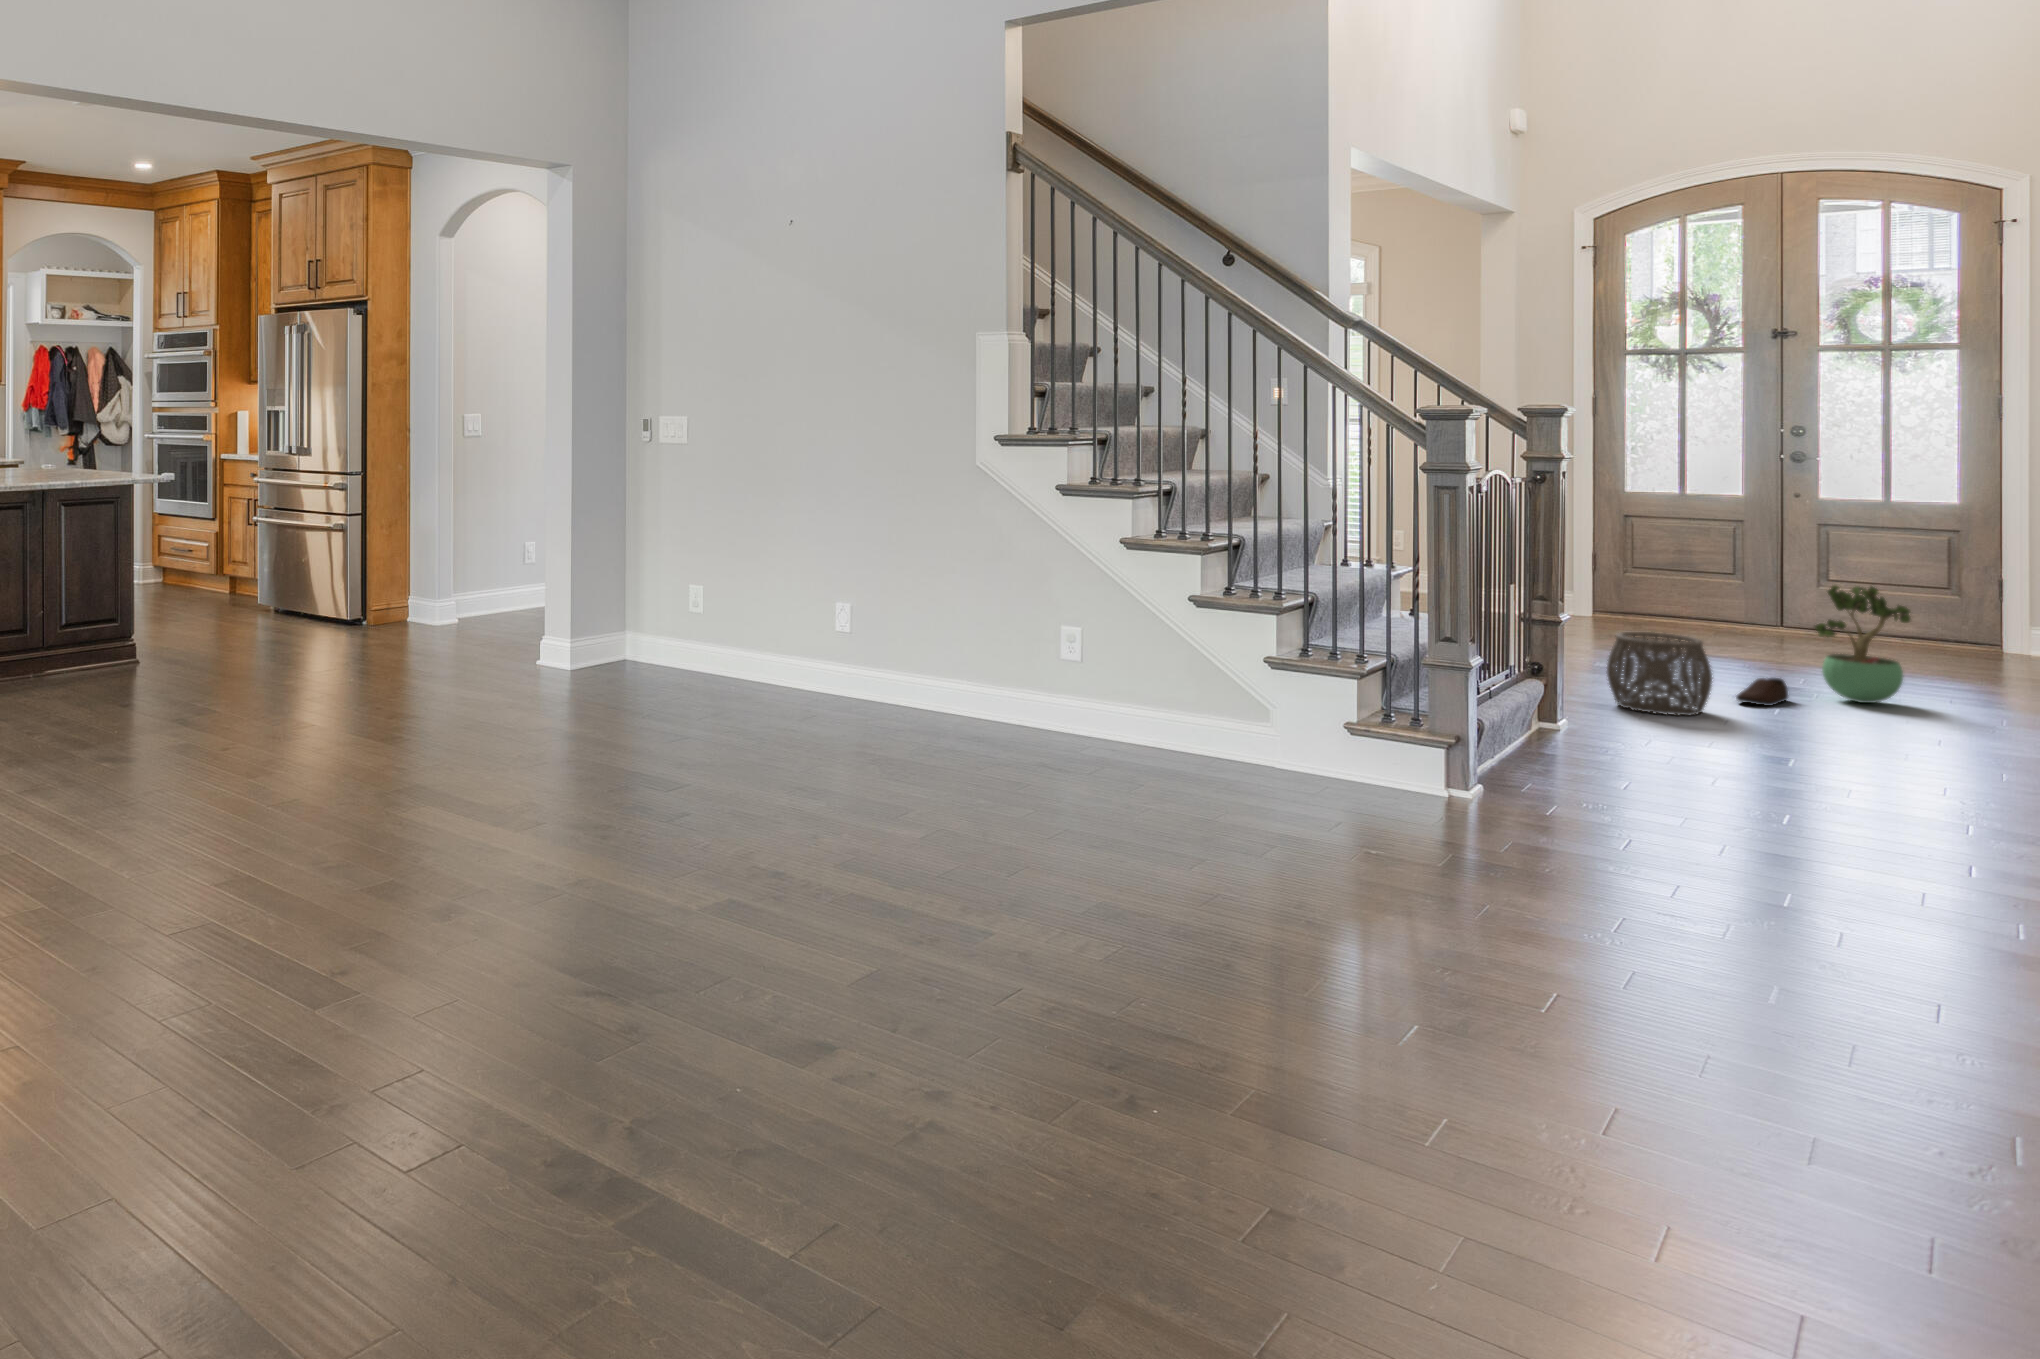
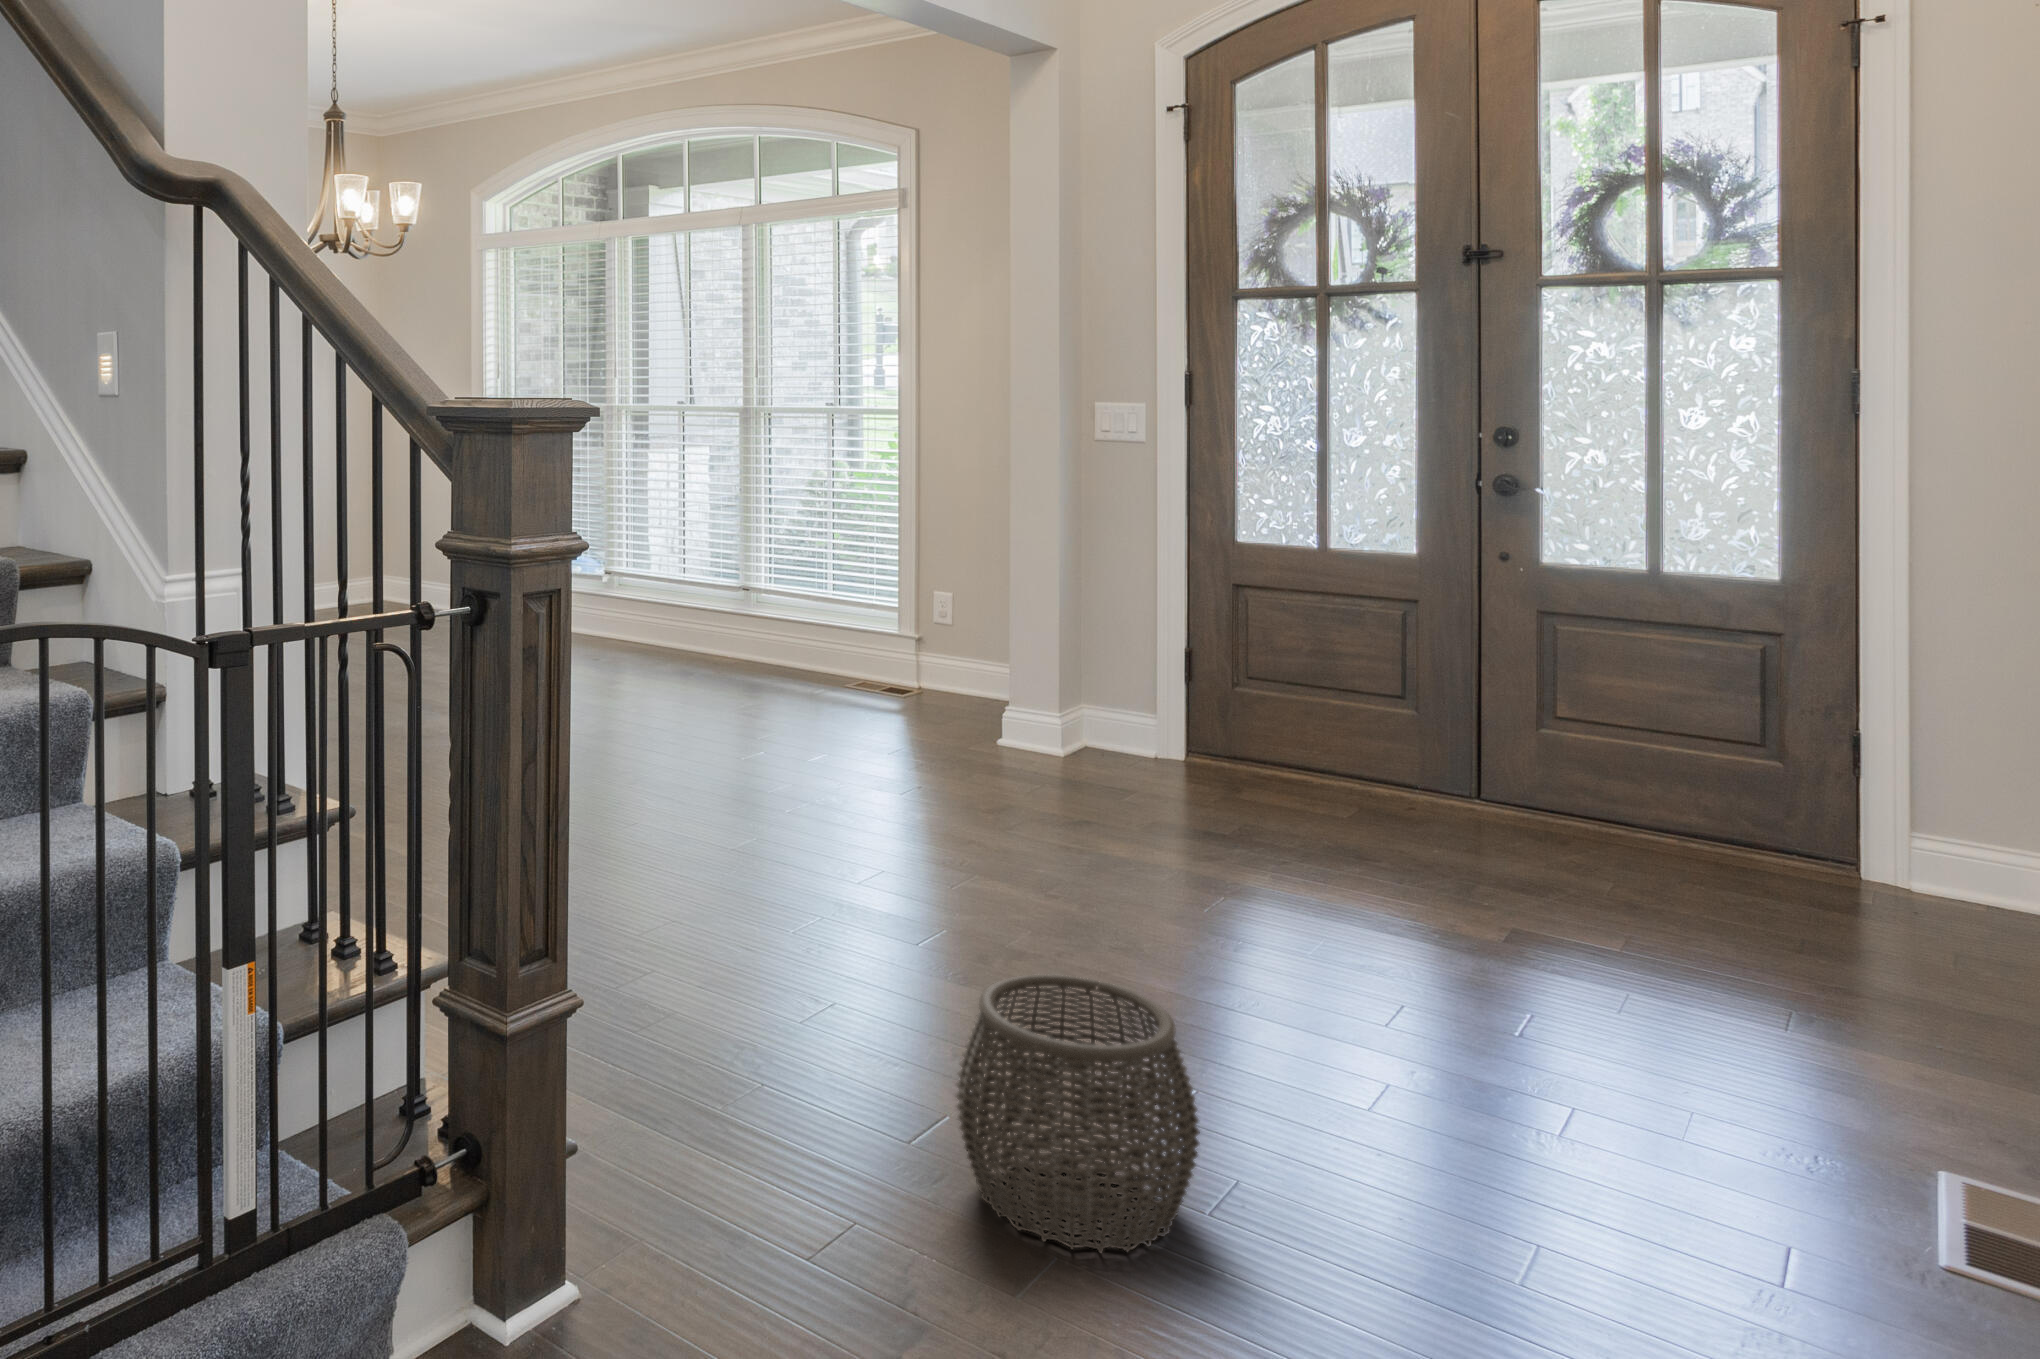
potted plant: present [1815,586,1911,703] -> none [1473,836,1691,1144]
shoe: present [1736,678,1788,706] -> none [1282,1066,1412,1167]

